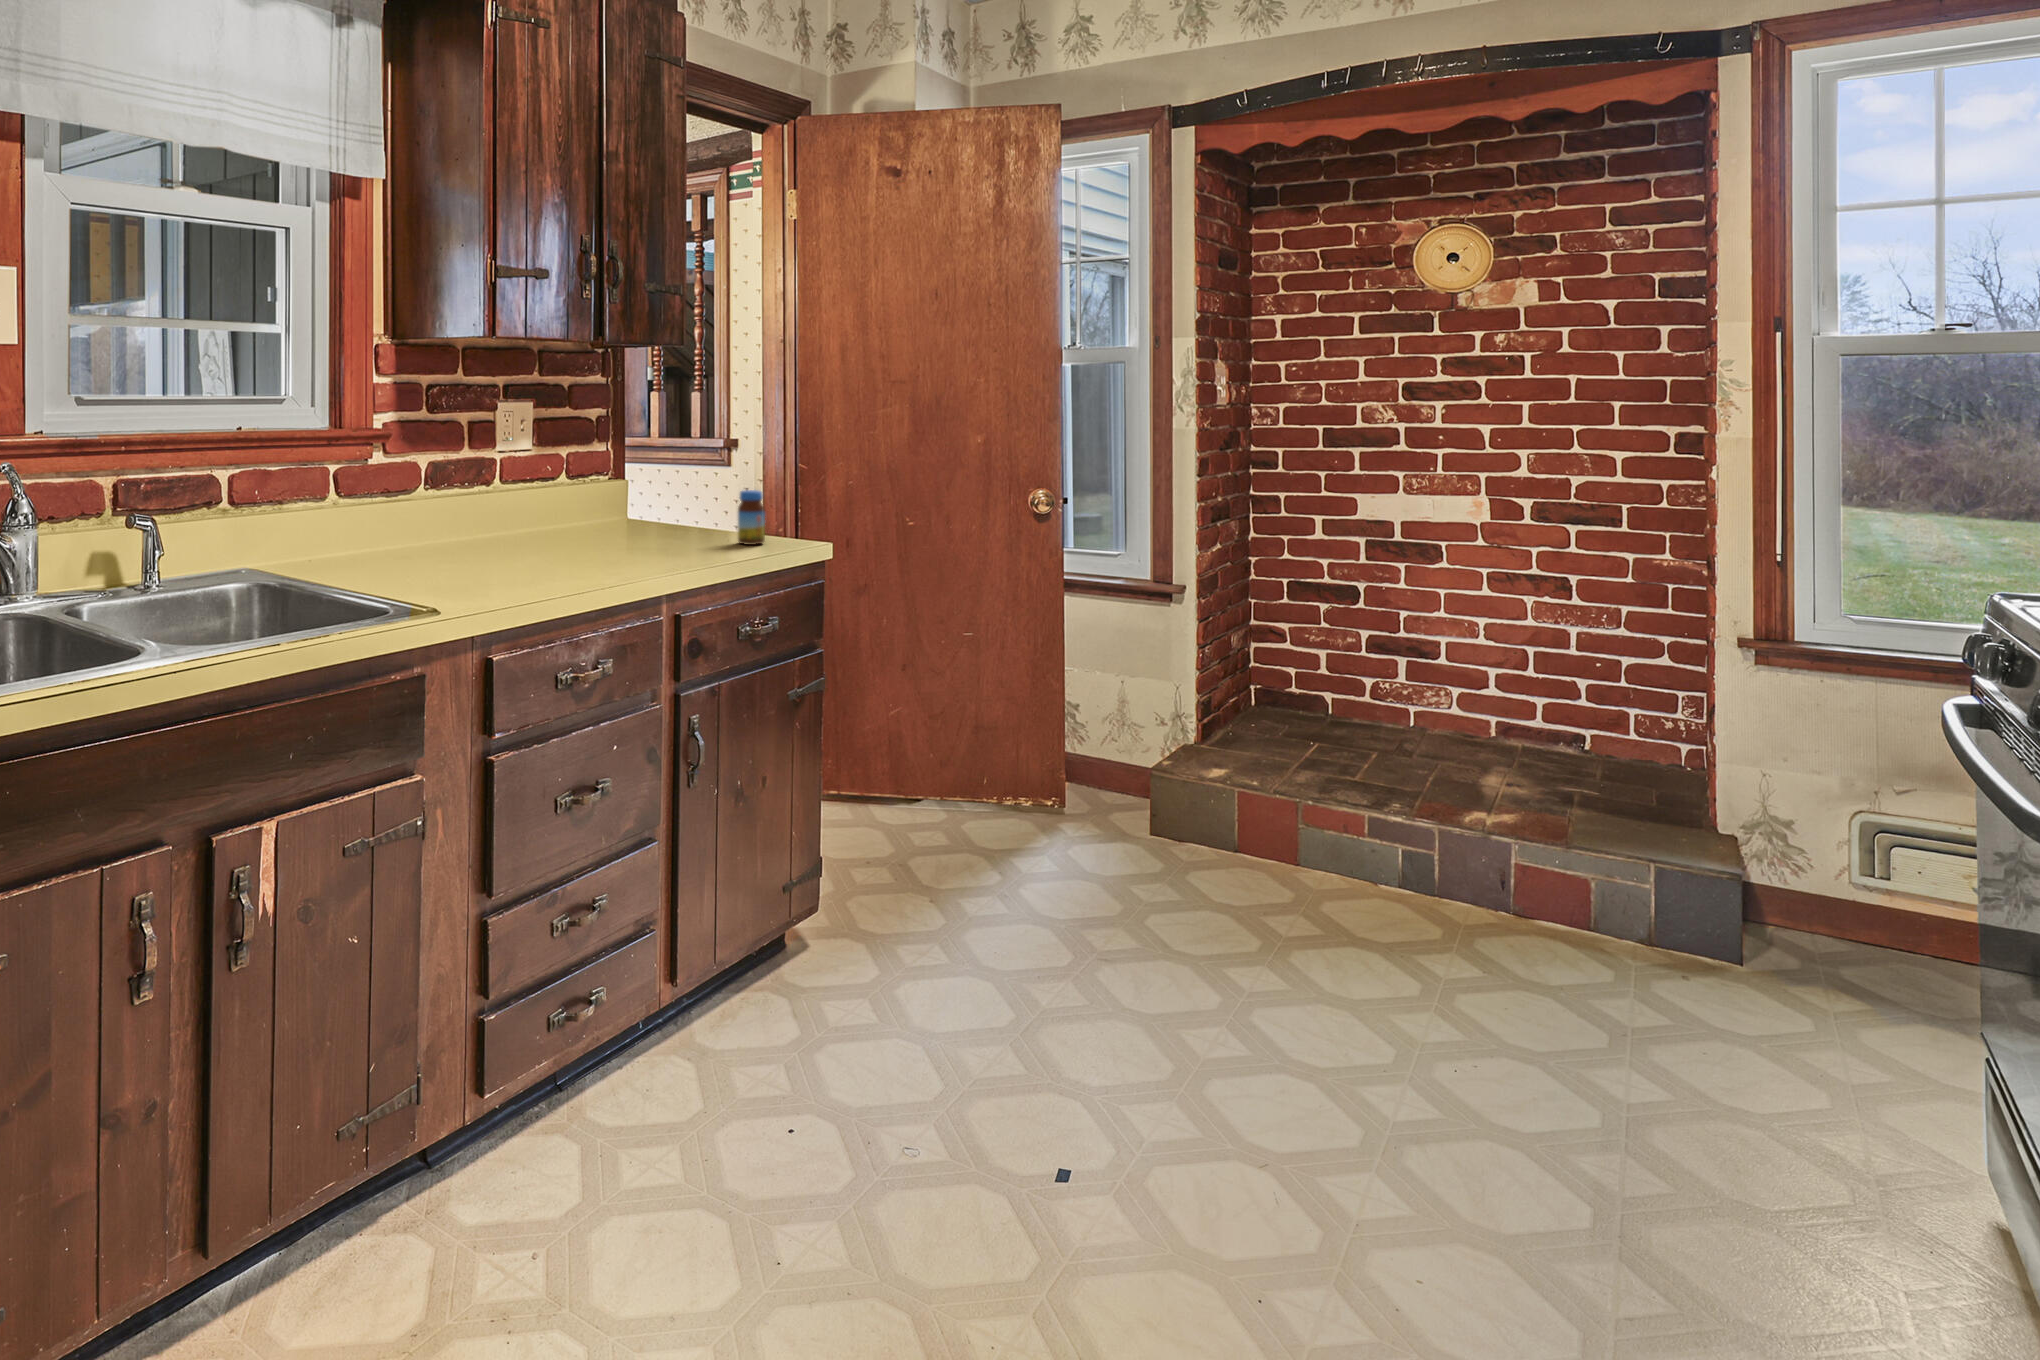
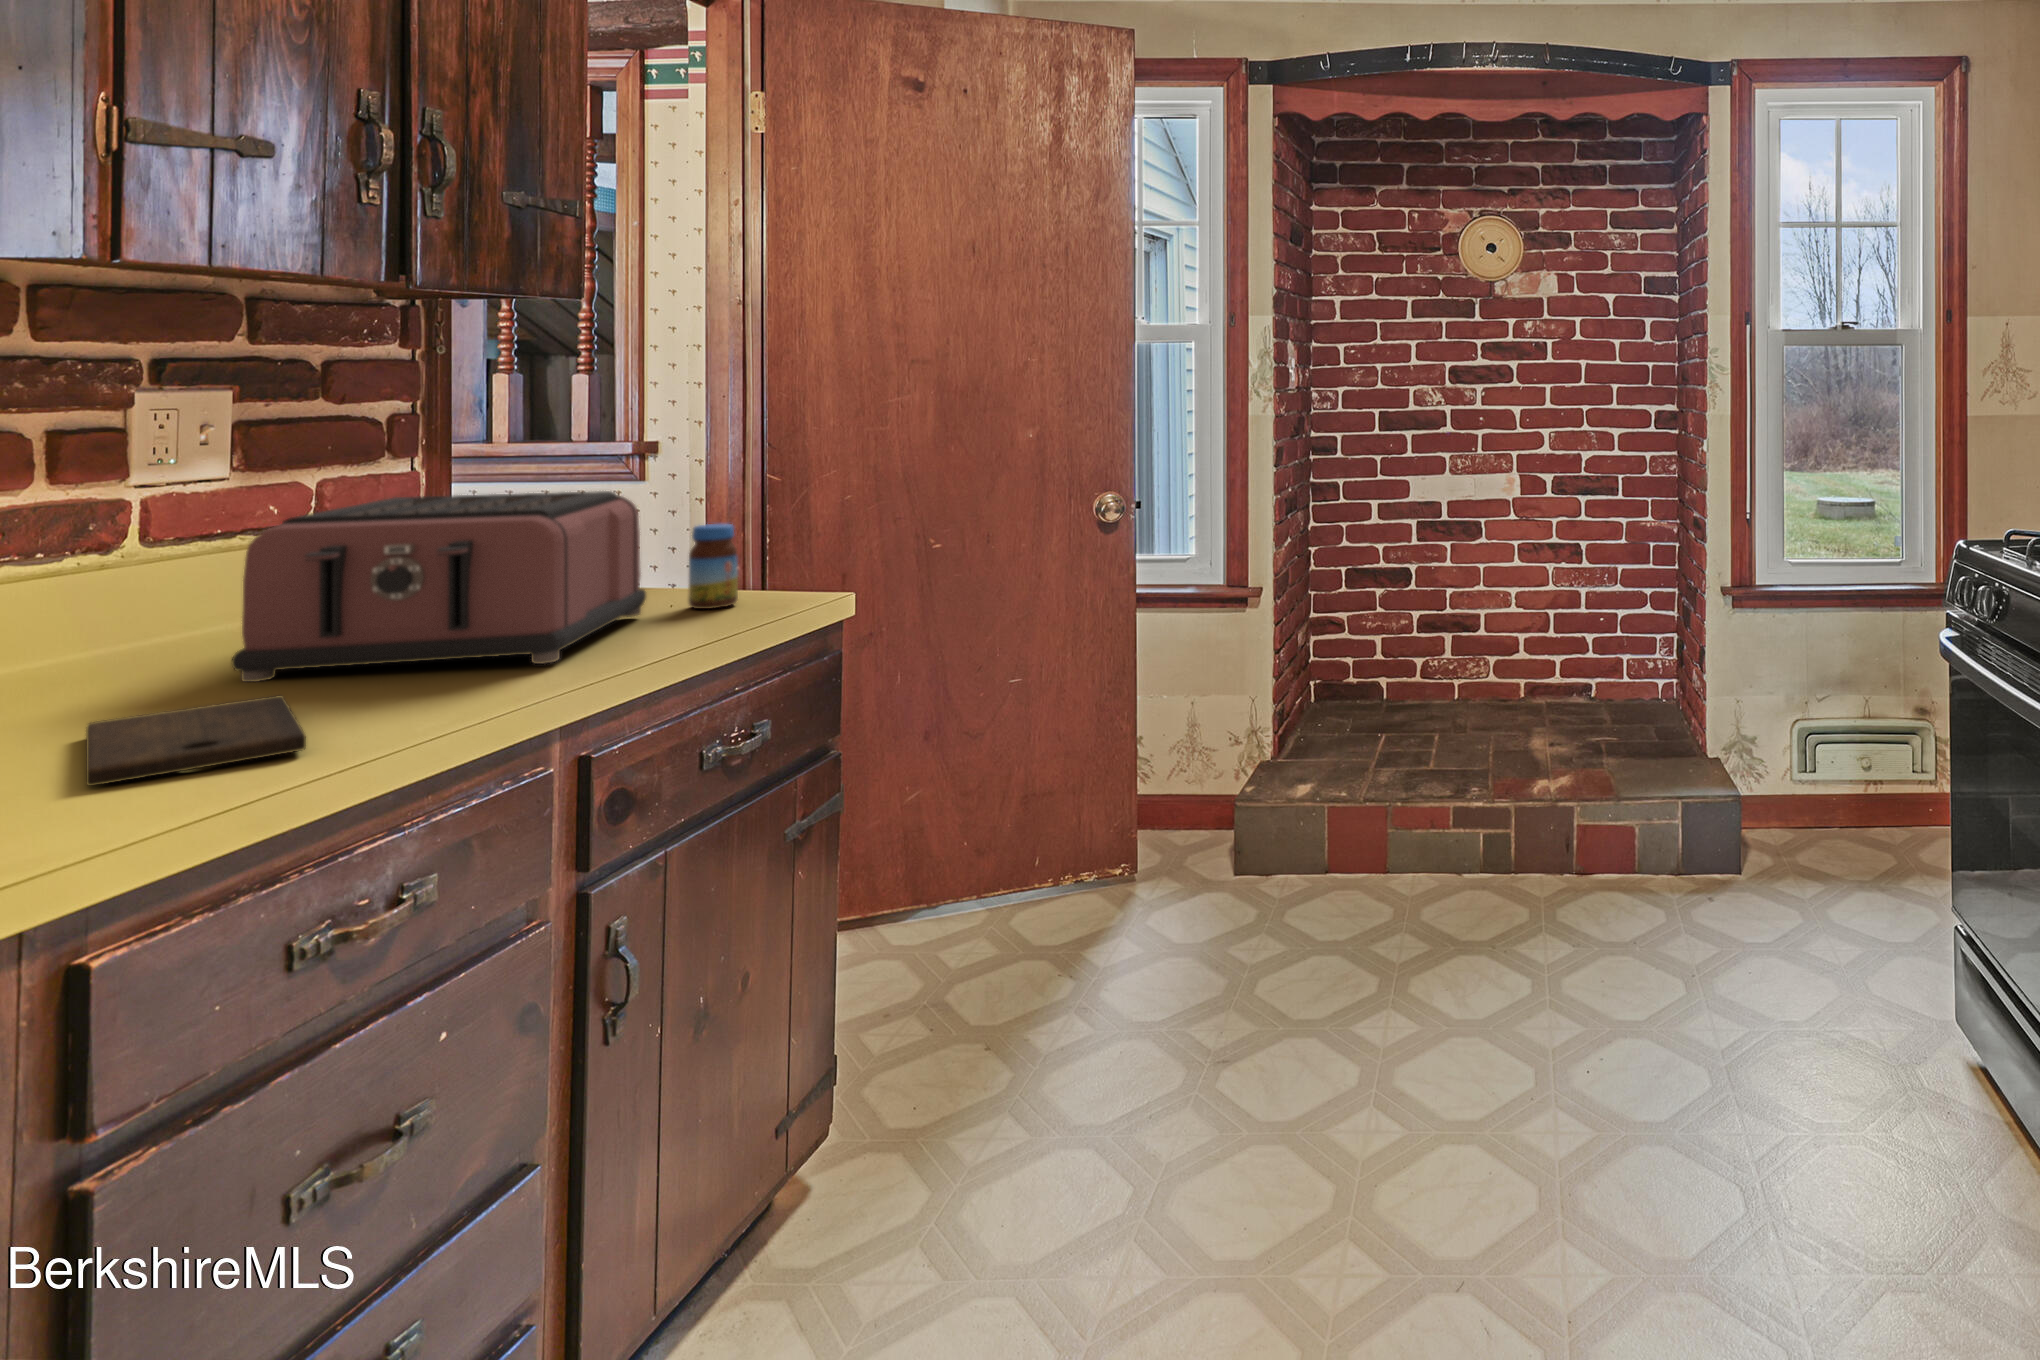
toaster: none [530,463,715,563] -> present [232,491,646,682]
cutting board: none [480,562,558,590] -> present [86,695,306,786]

